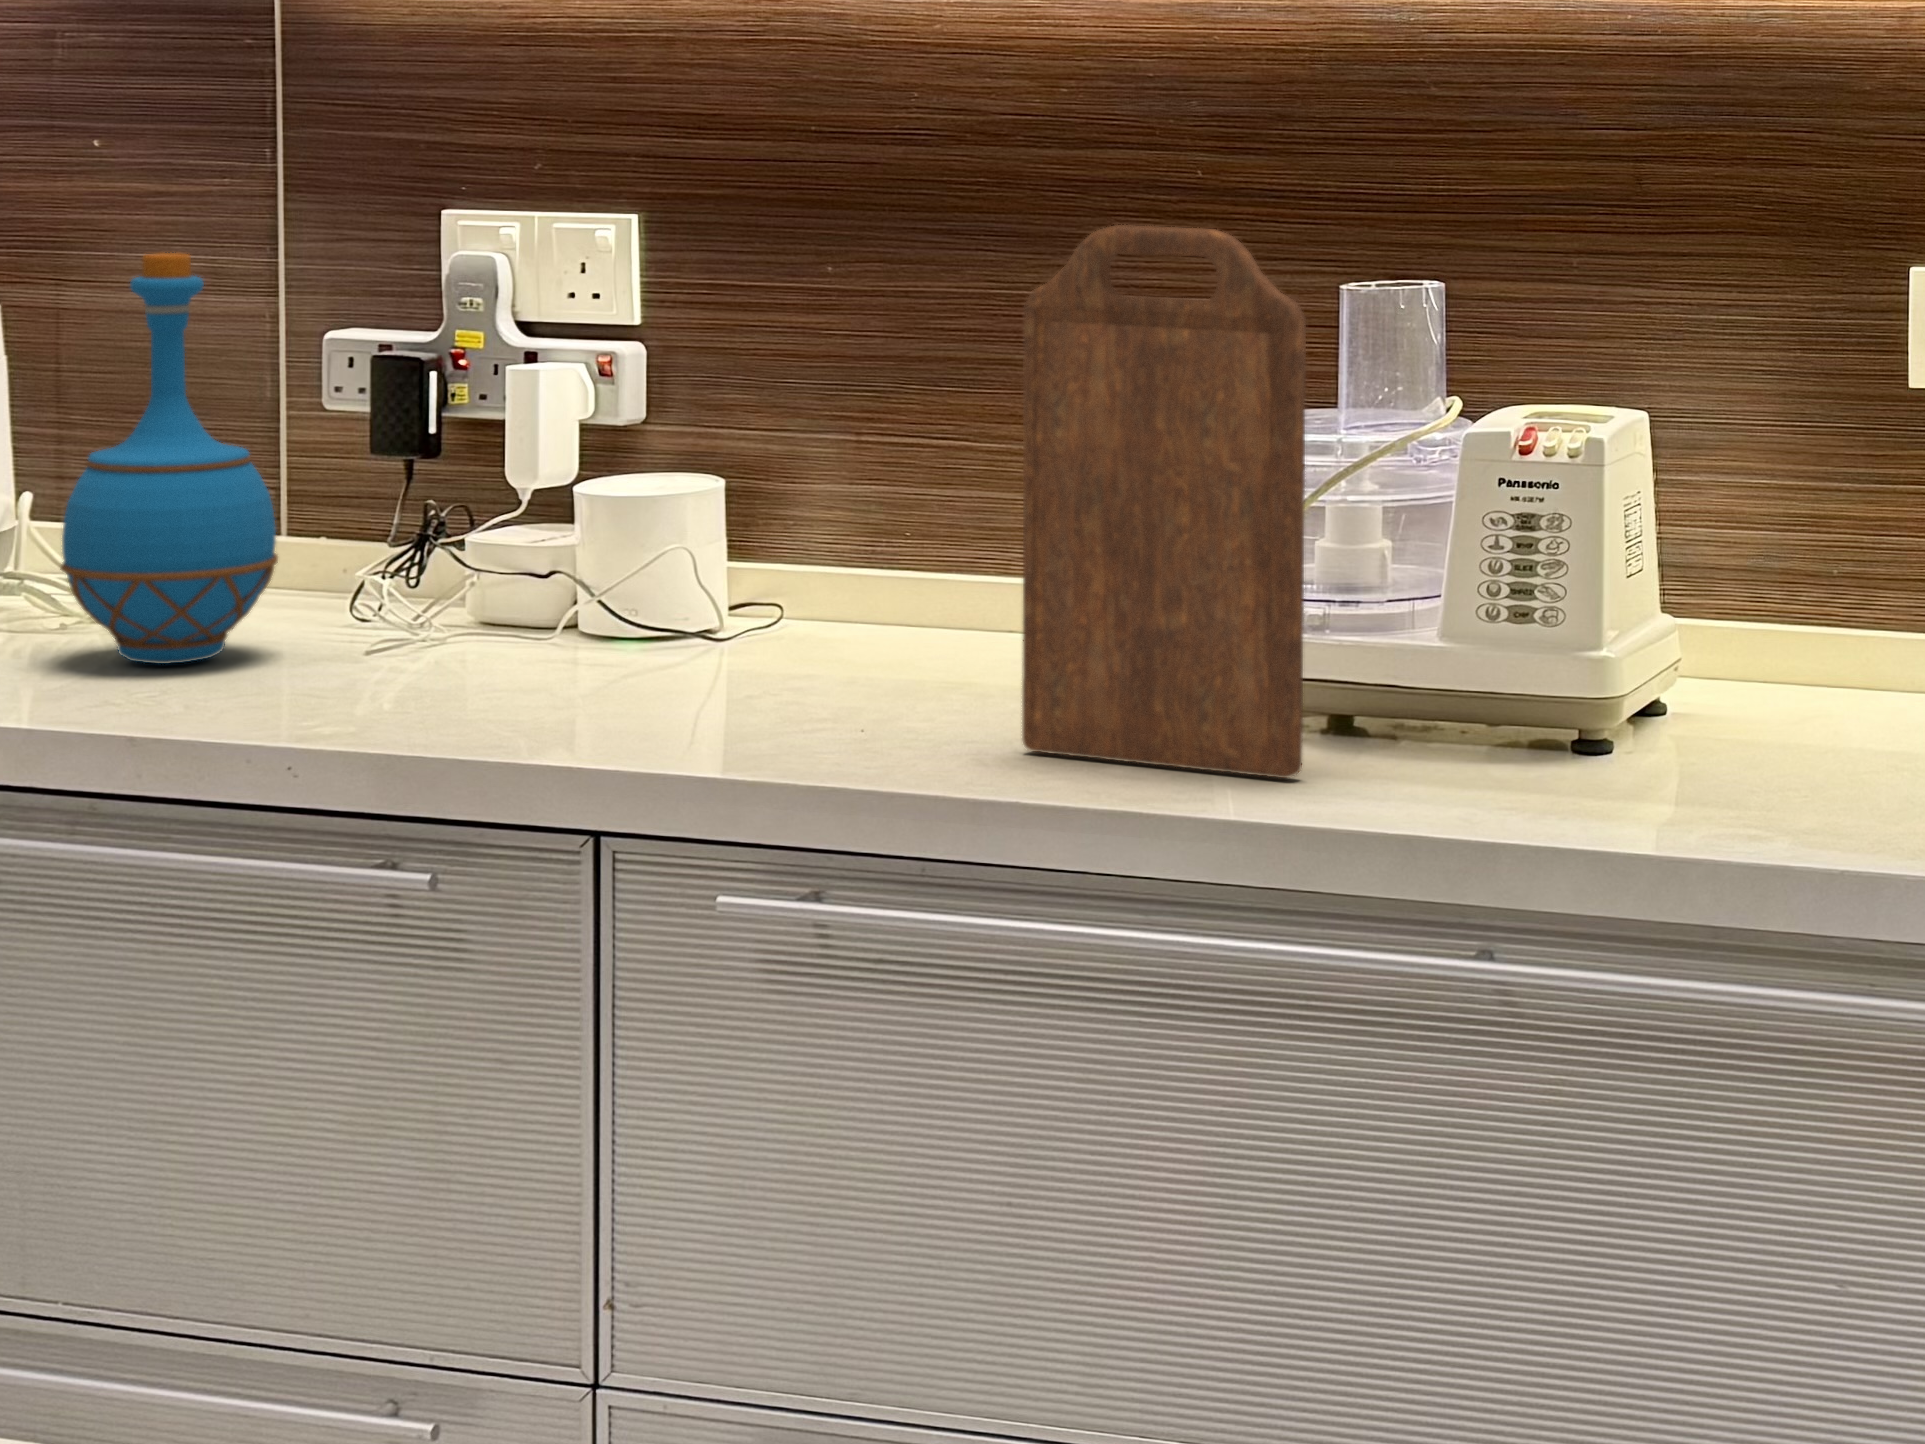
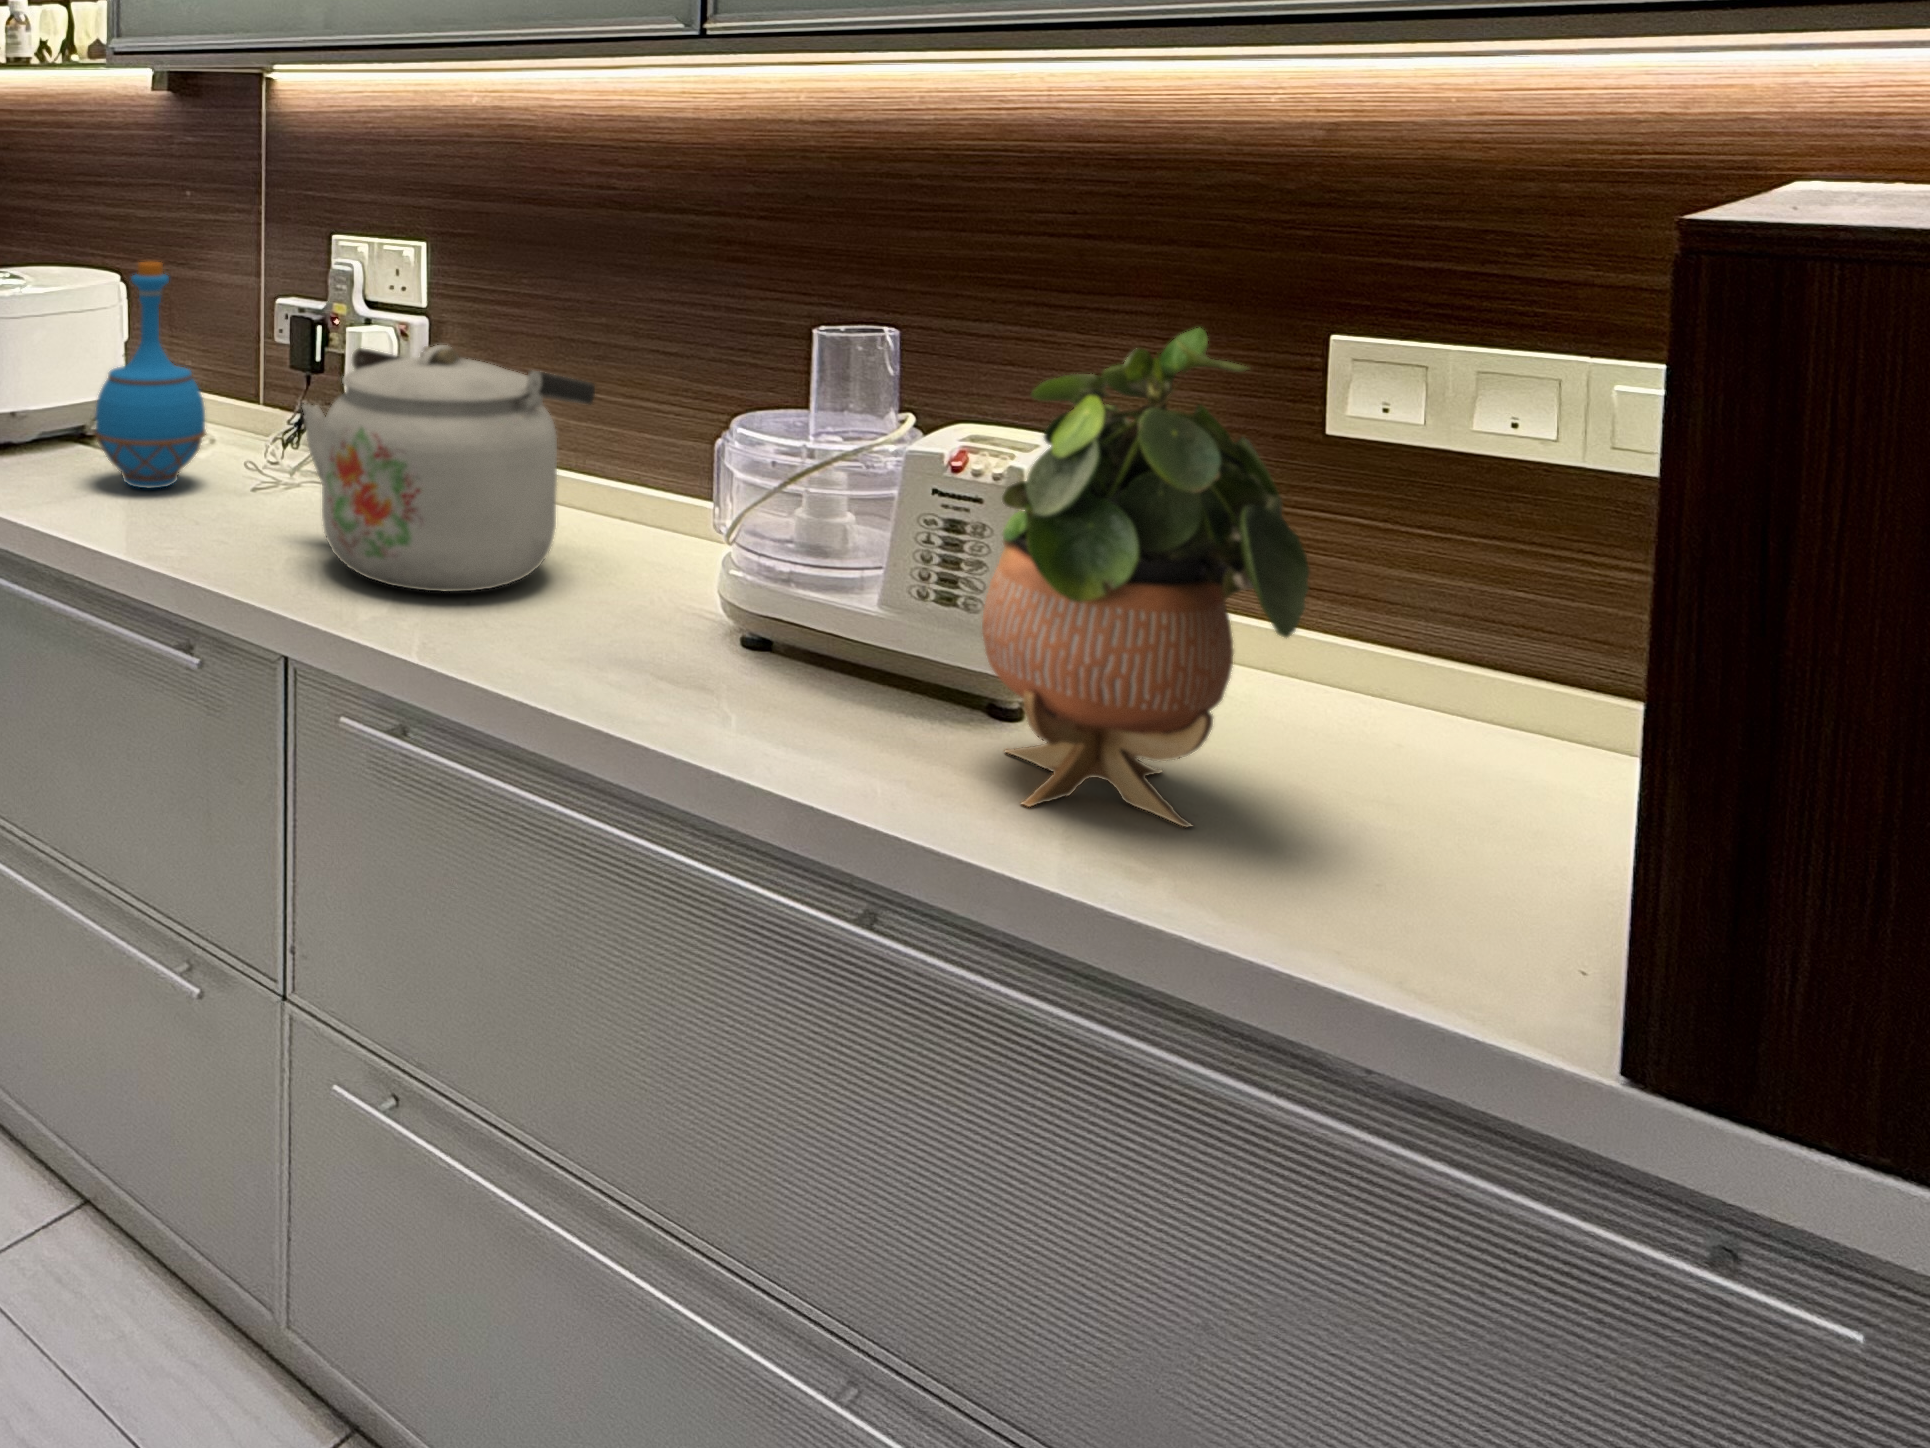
cutting board: present [1022,225,1306,778] -> none [562,283,760,705]
potted plant: none [1580,240,1907,812] -> present [982,328,1309,827]
kettle: none [525,350,1003,725] -> present [302,345,595,591]

